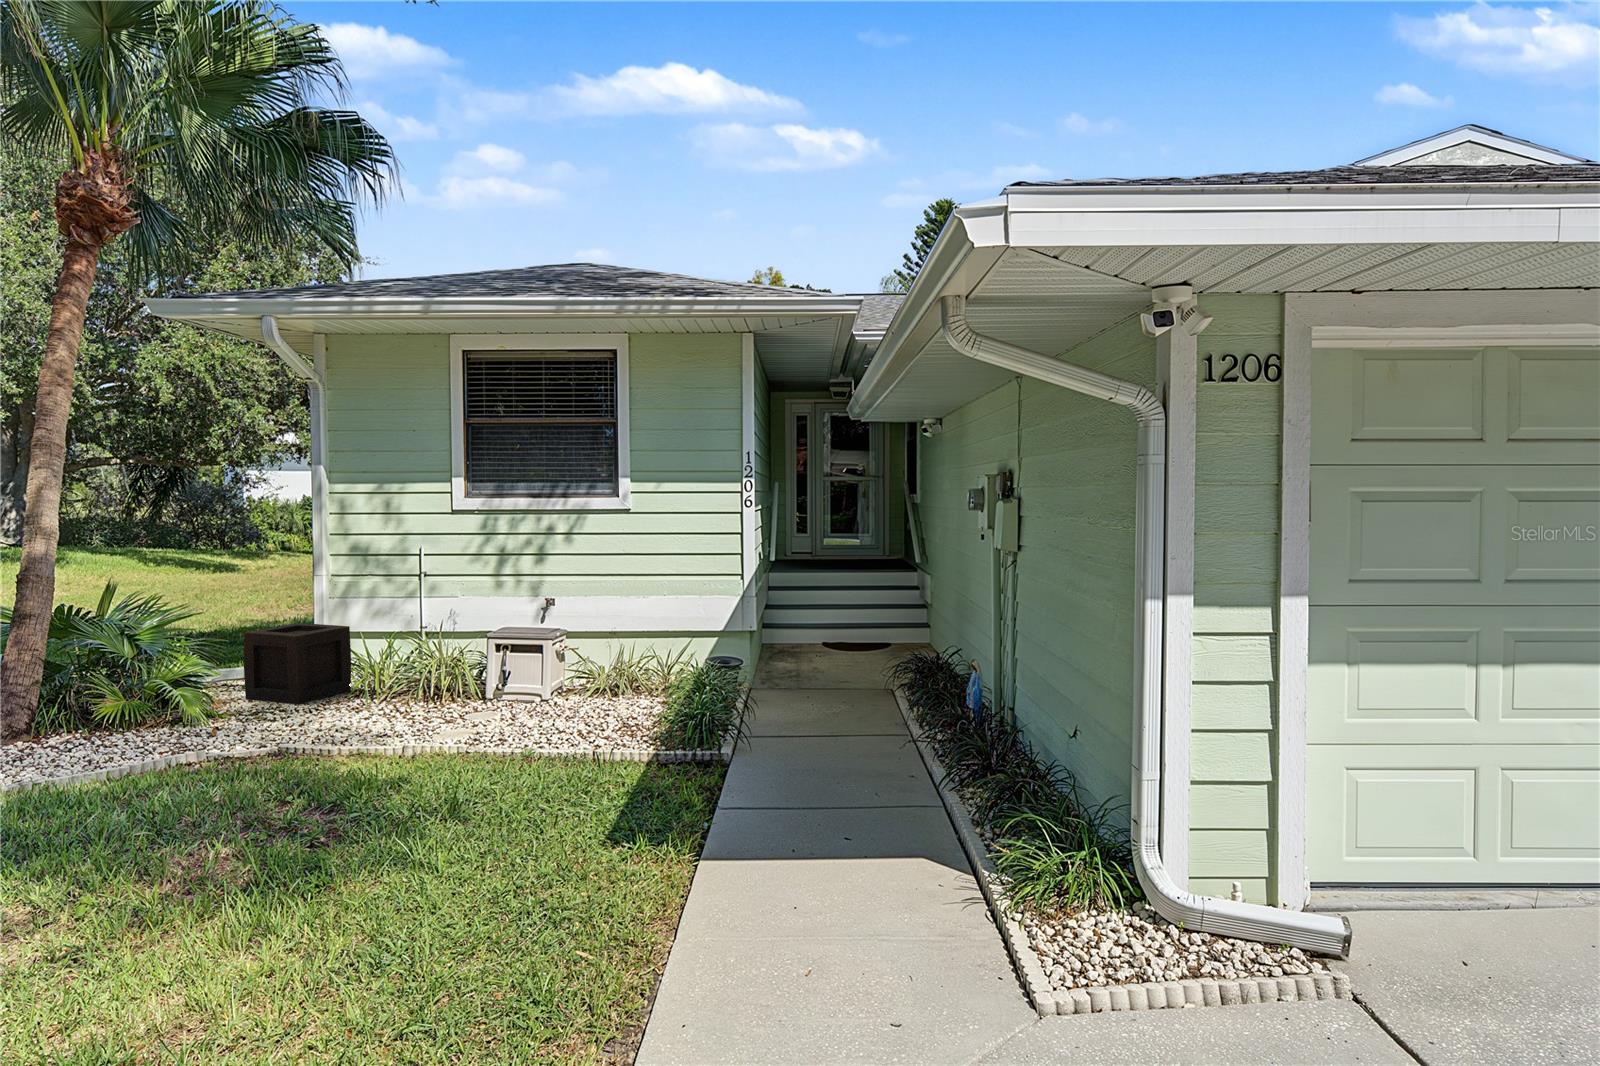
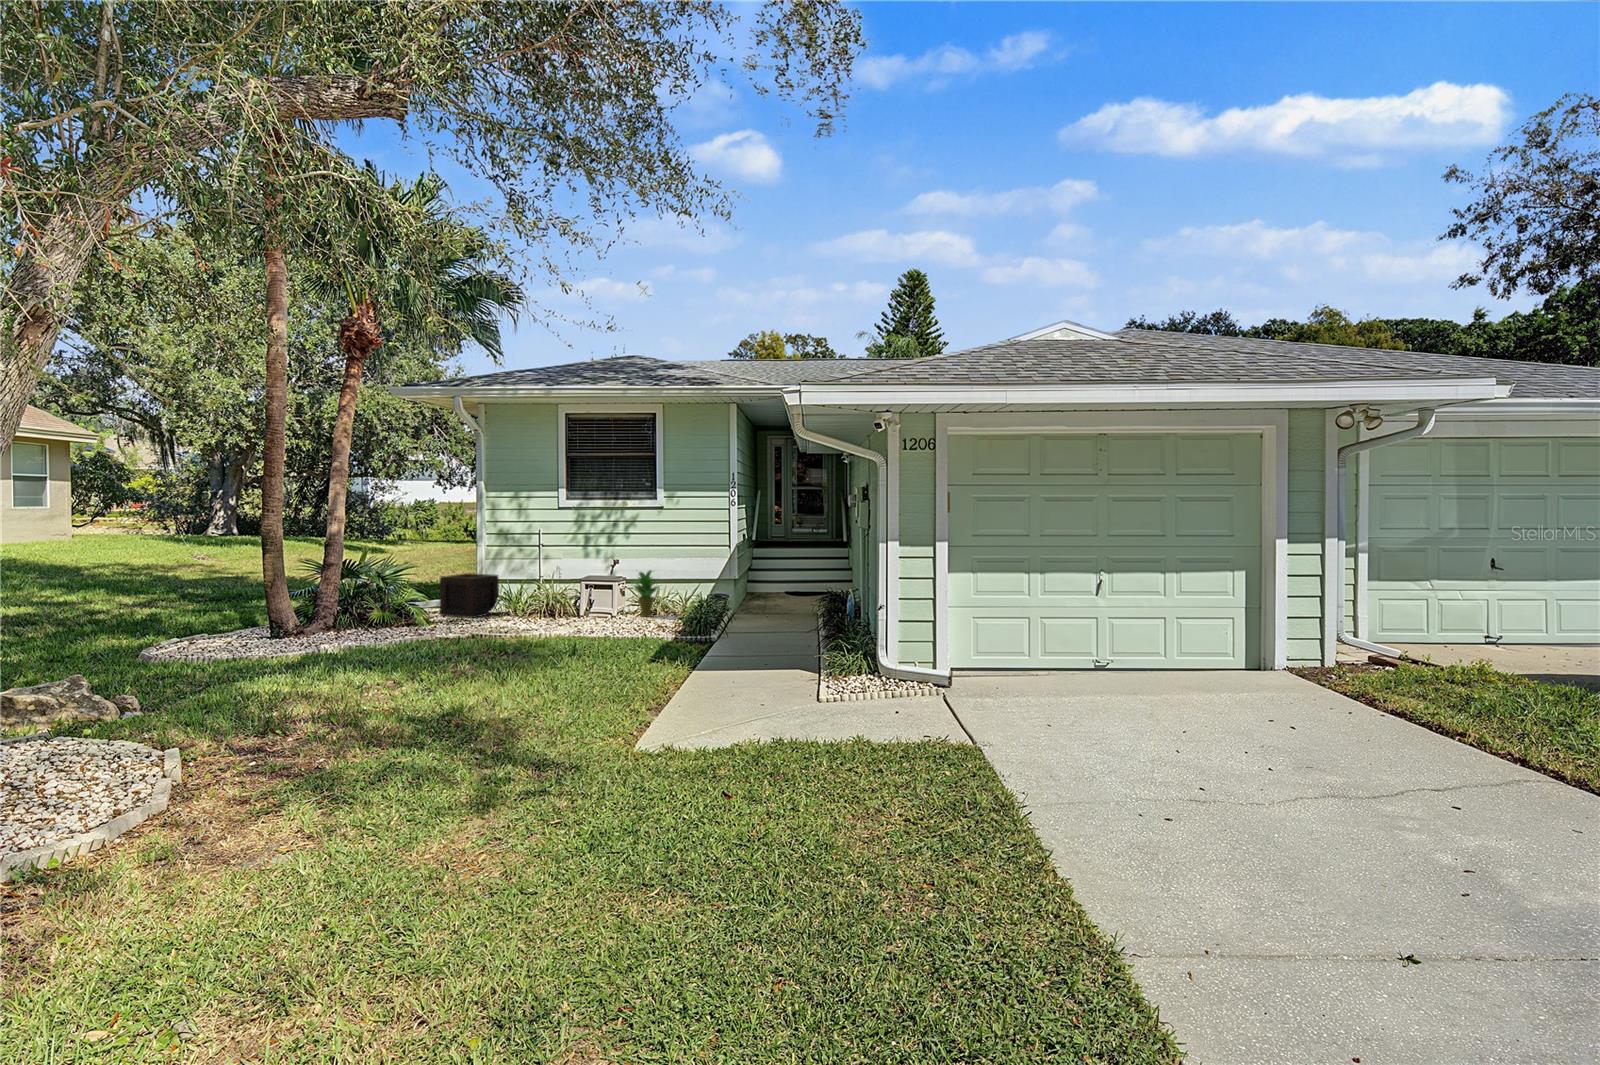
potted plant: none [569,616,630,697] -> present [634,570,659,617]

